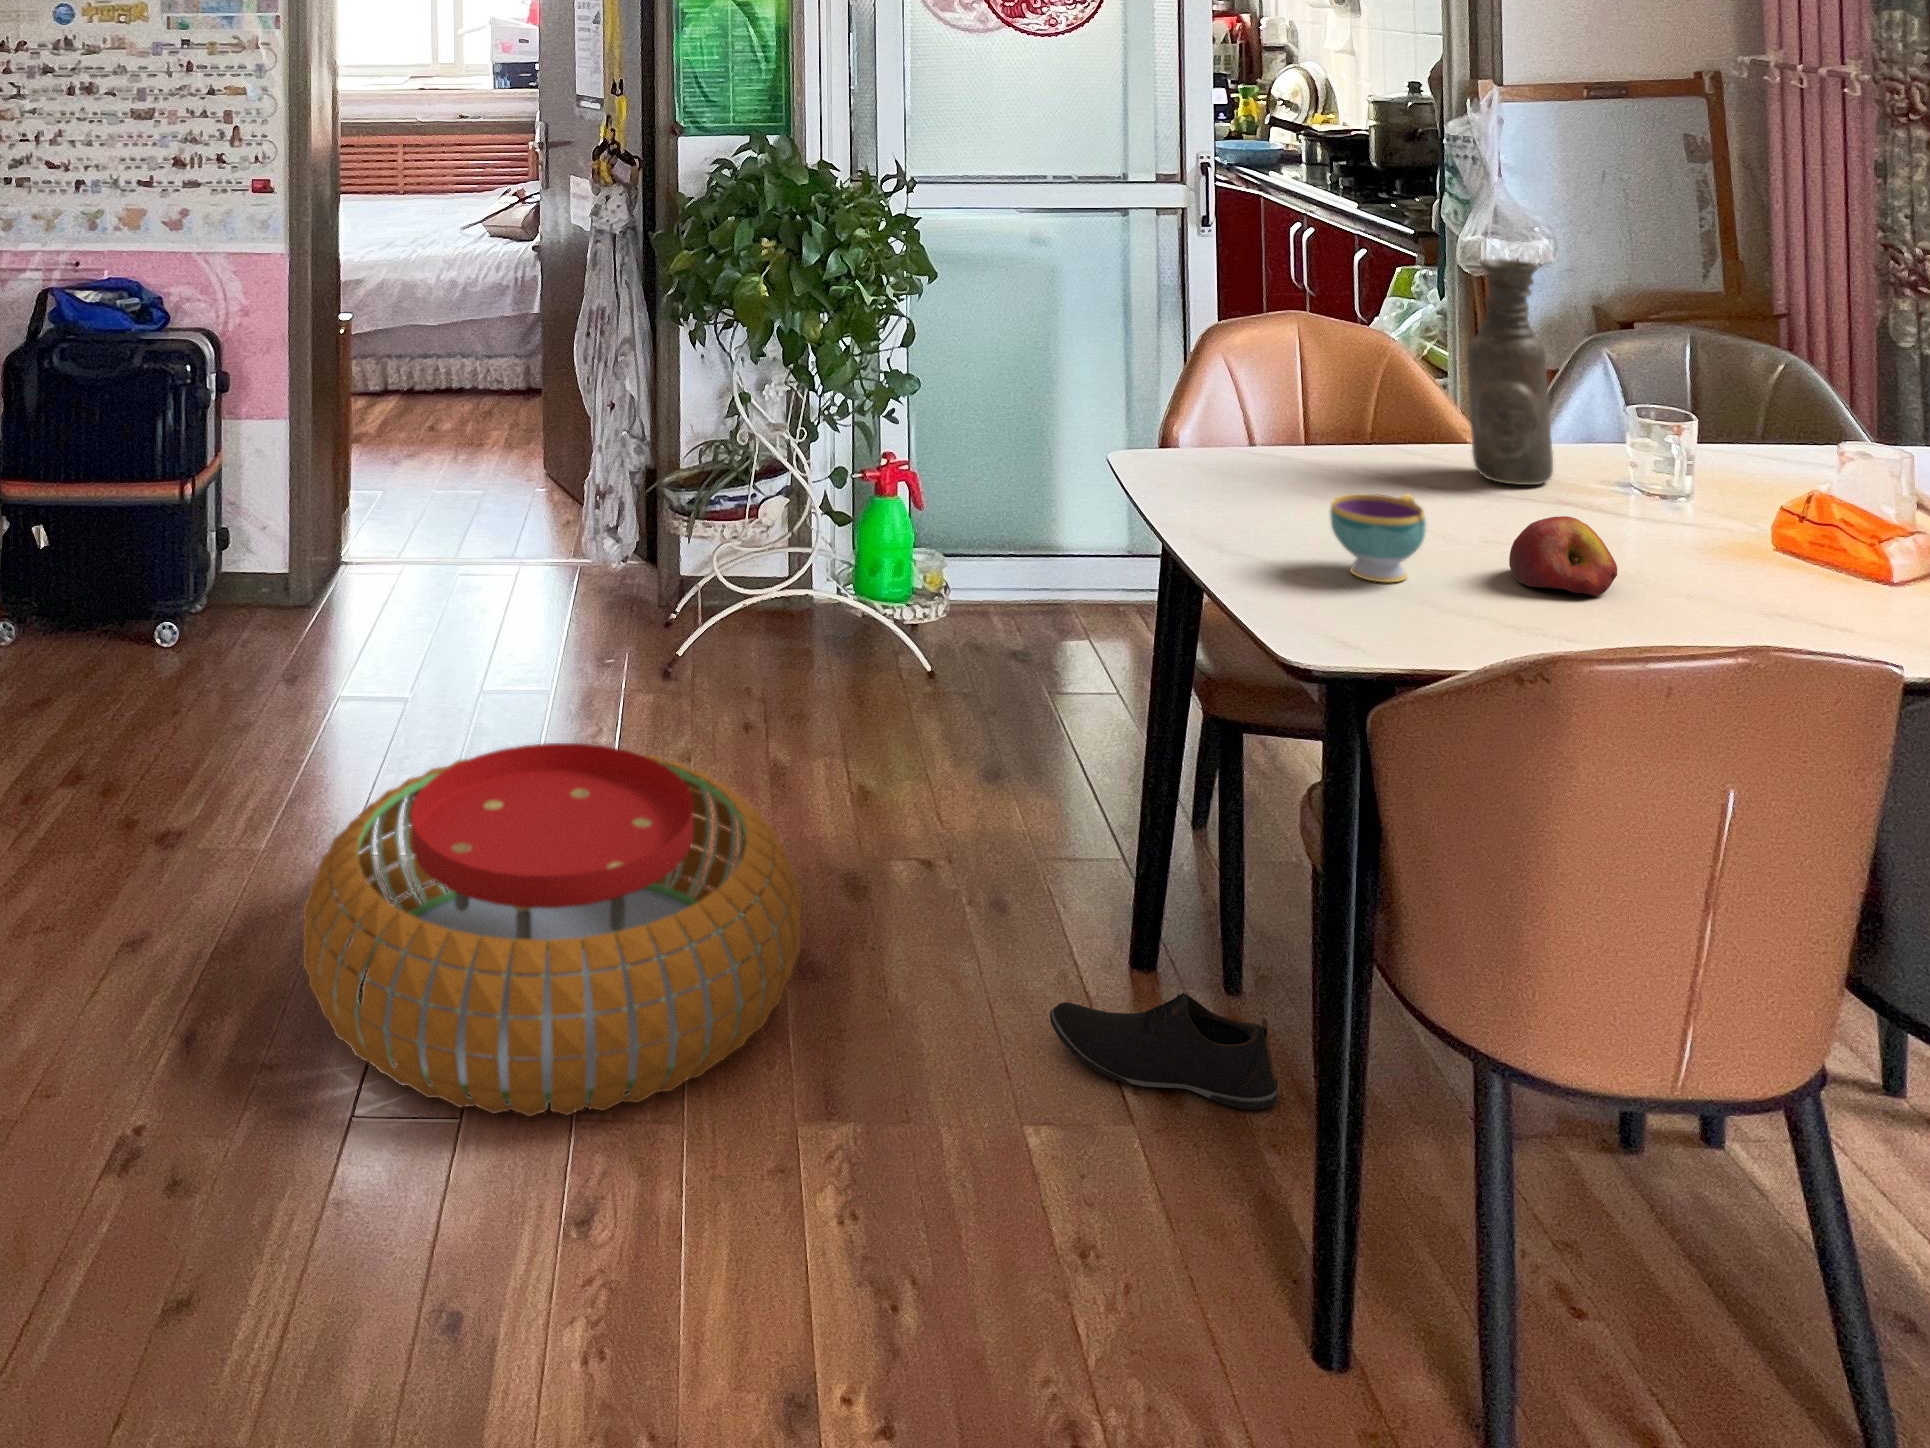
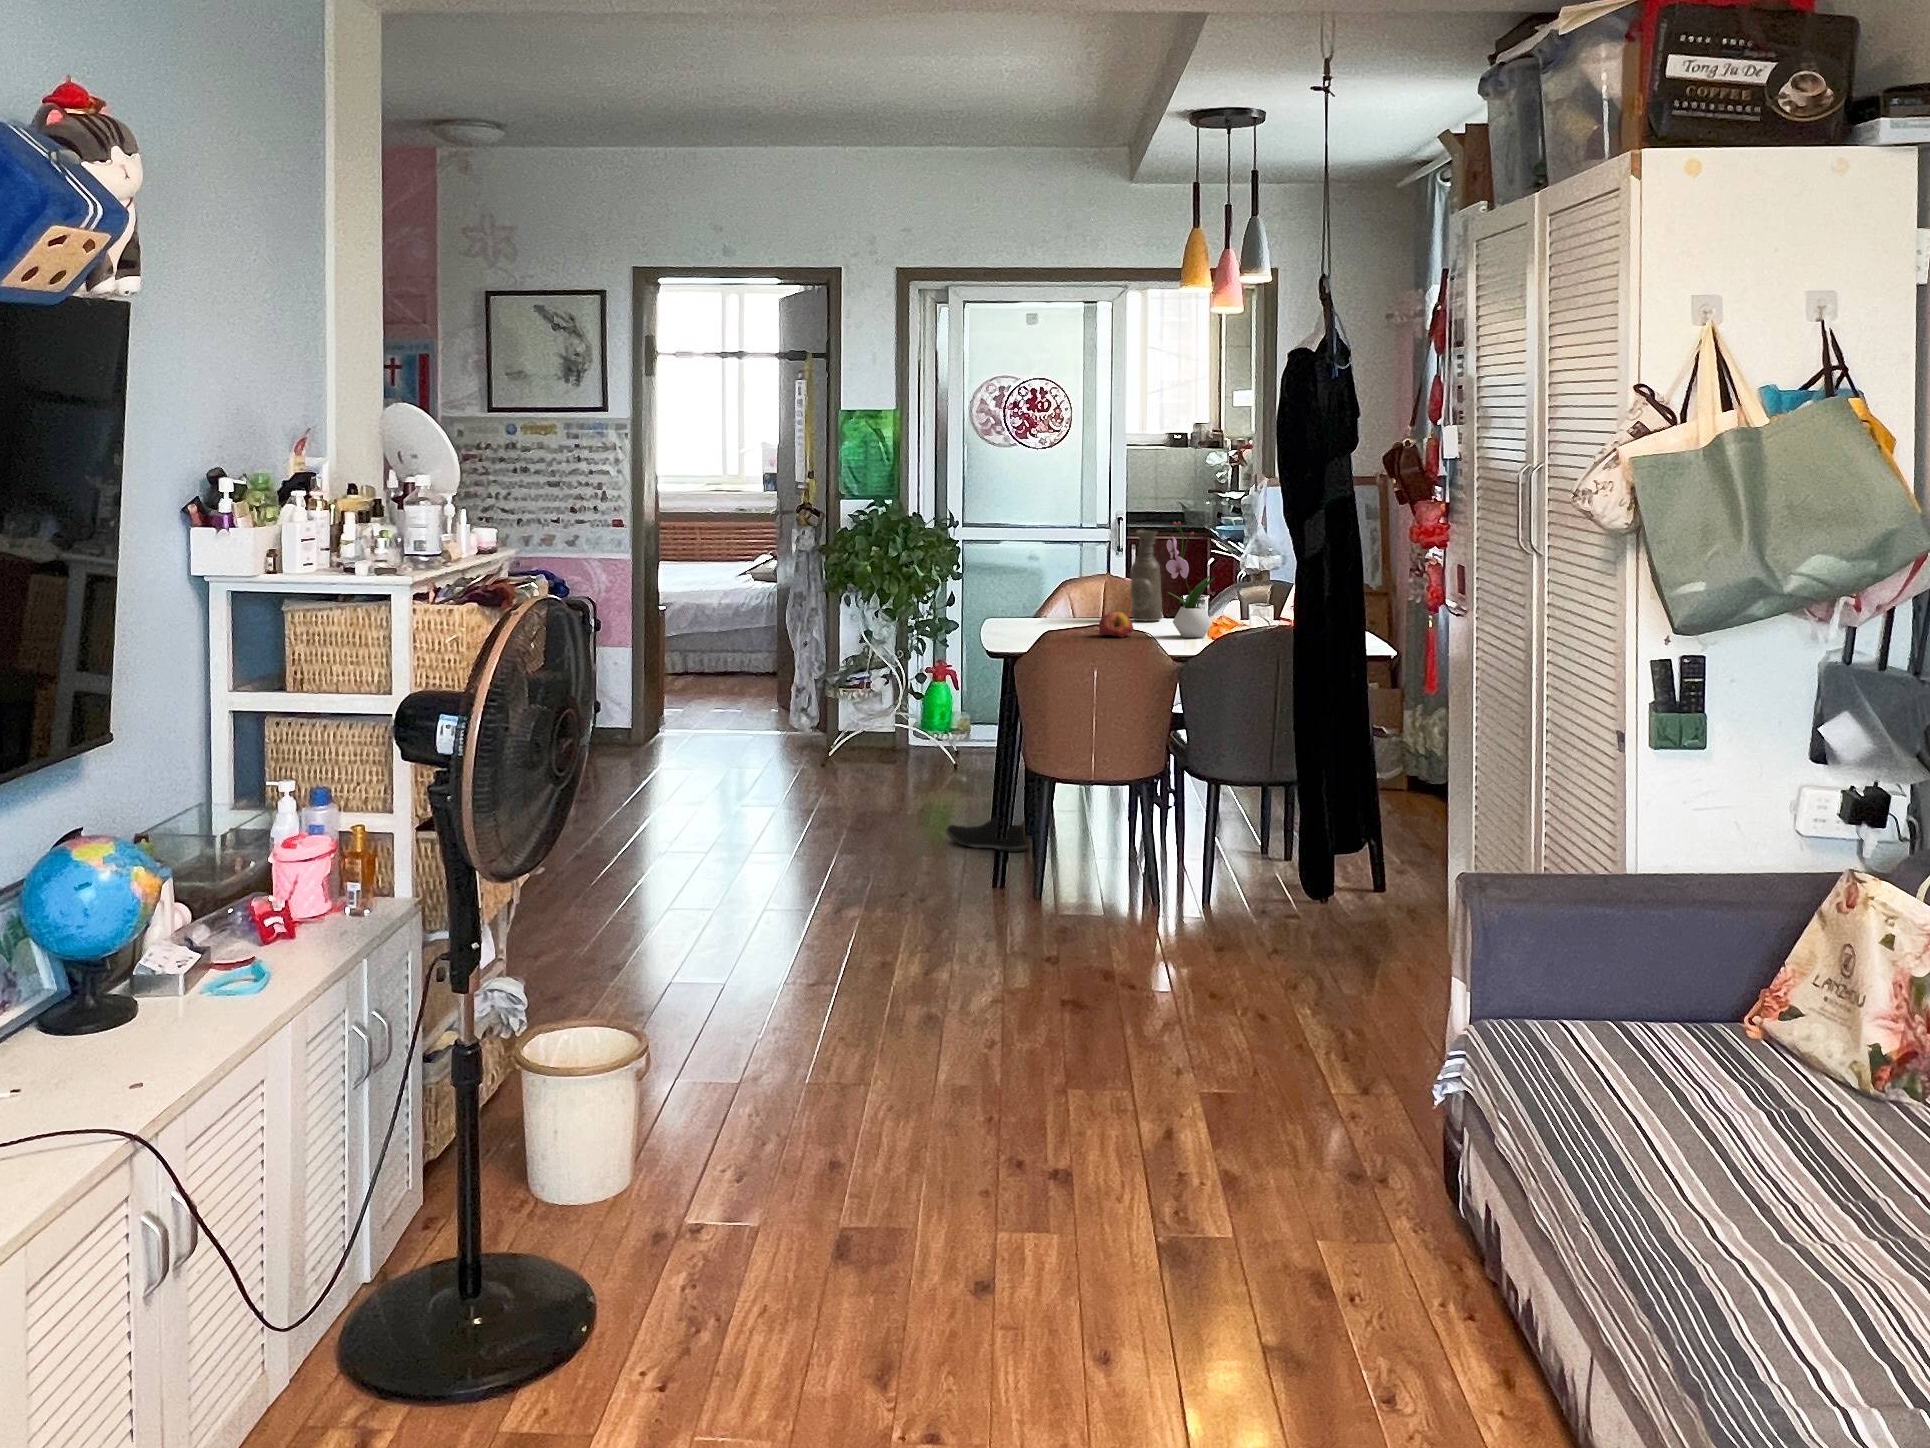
flower arrangement: none [1693,273,1865,600] -> present [1166,521,1214,637]
teacup: present [1330,494,1426,582] -> none [1036,607,1071,636]
pouf: present [303,743,801,1116] -> none [644,744,852,852]

